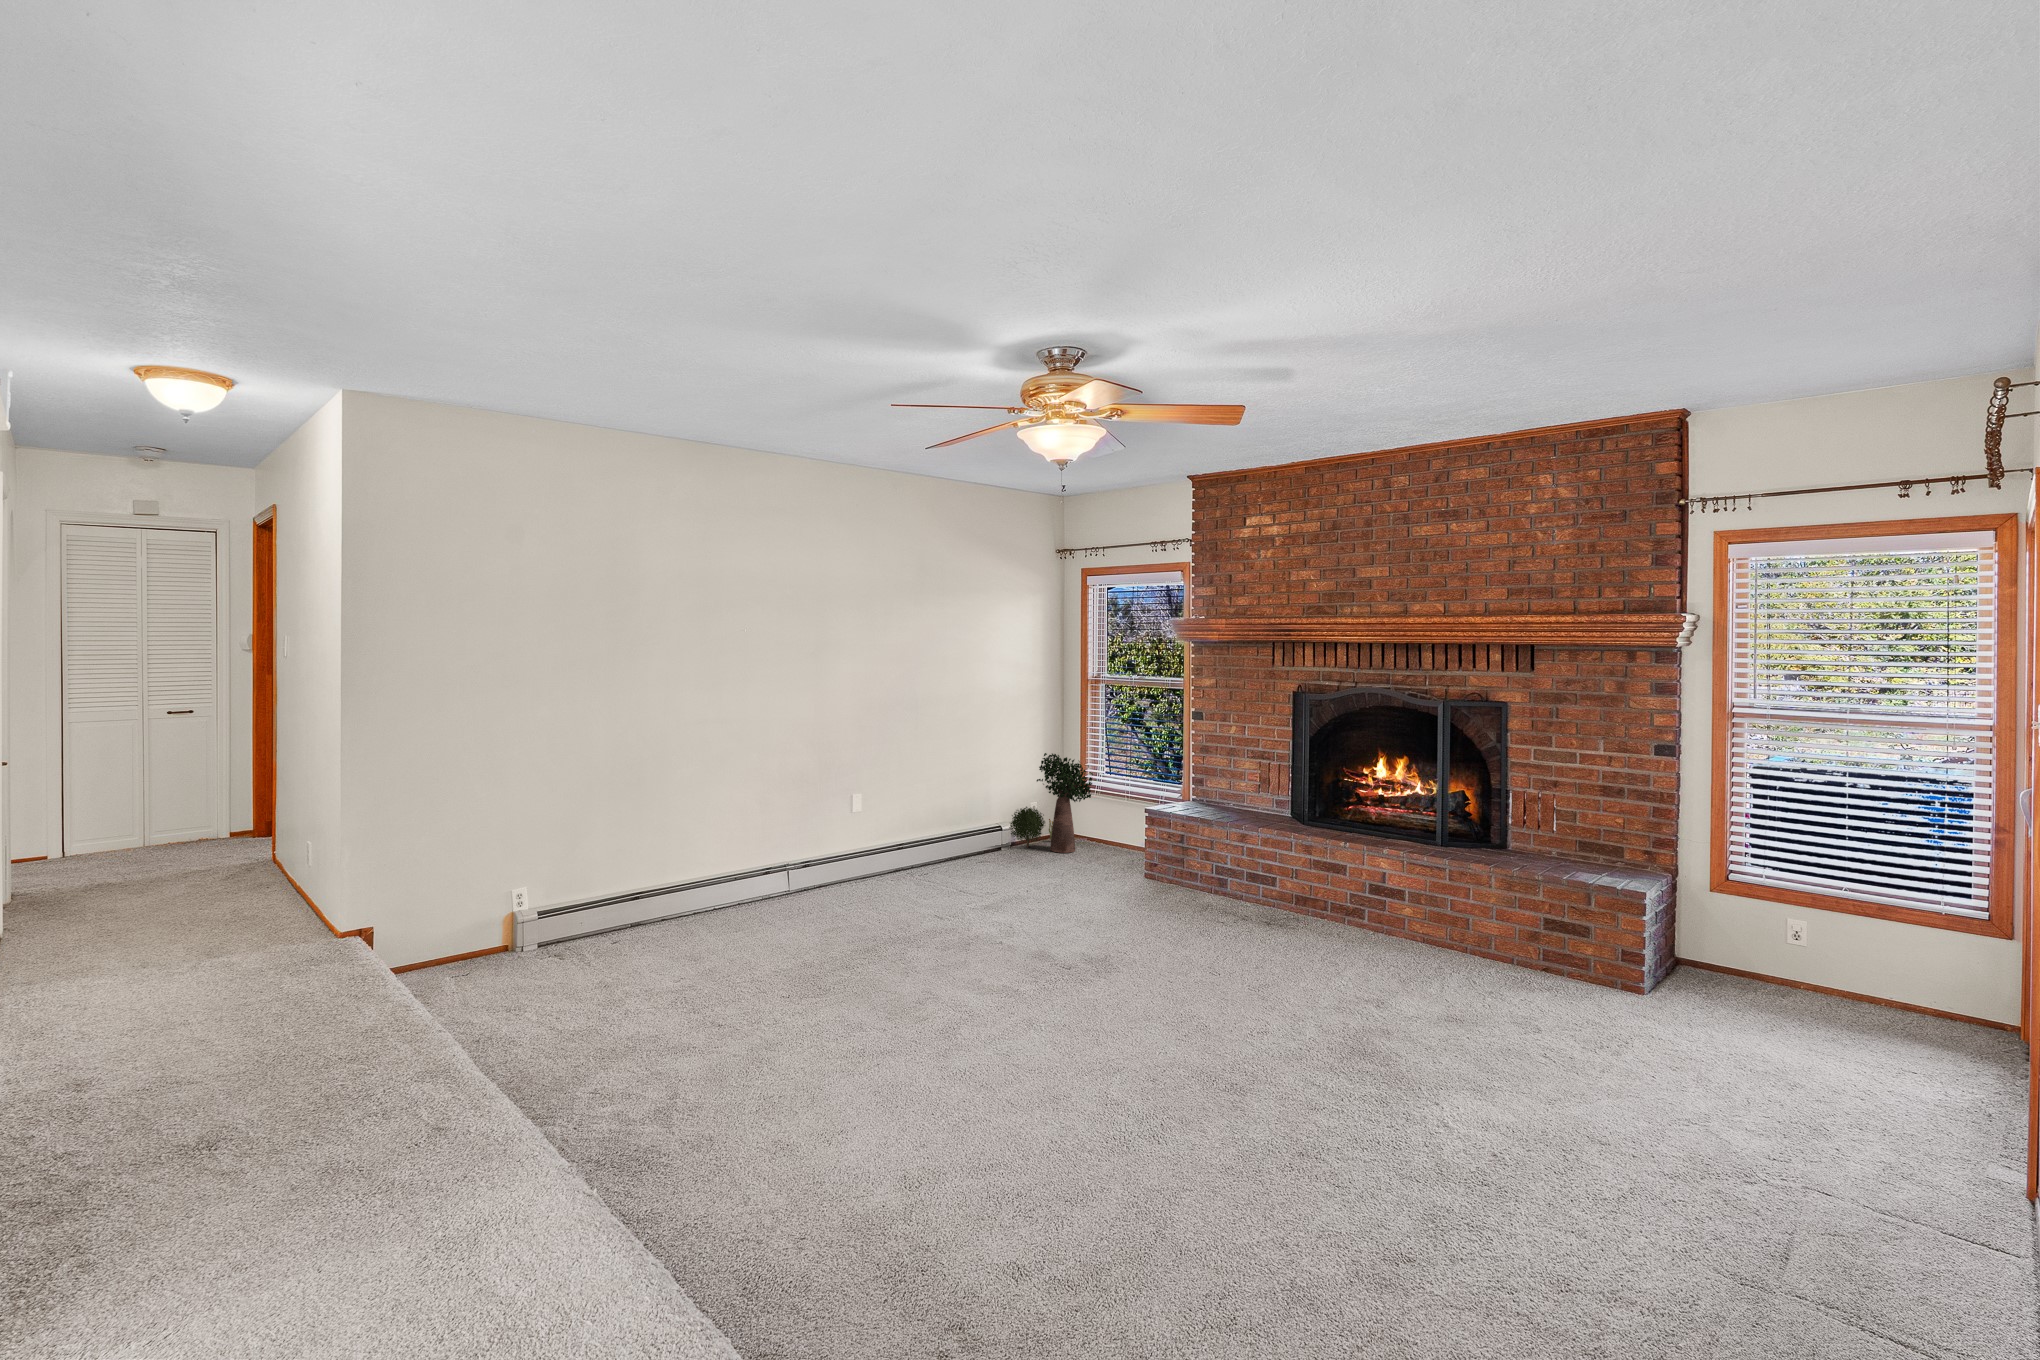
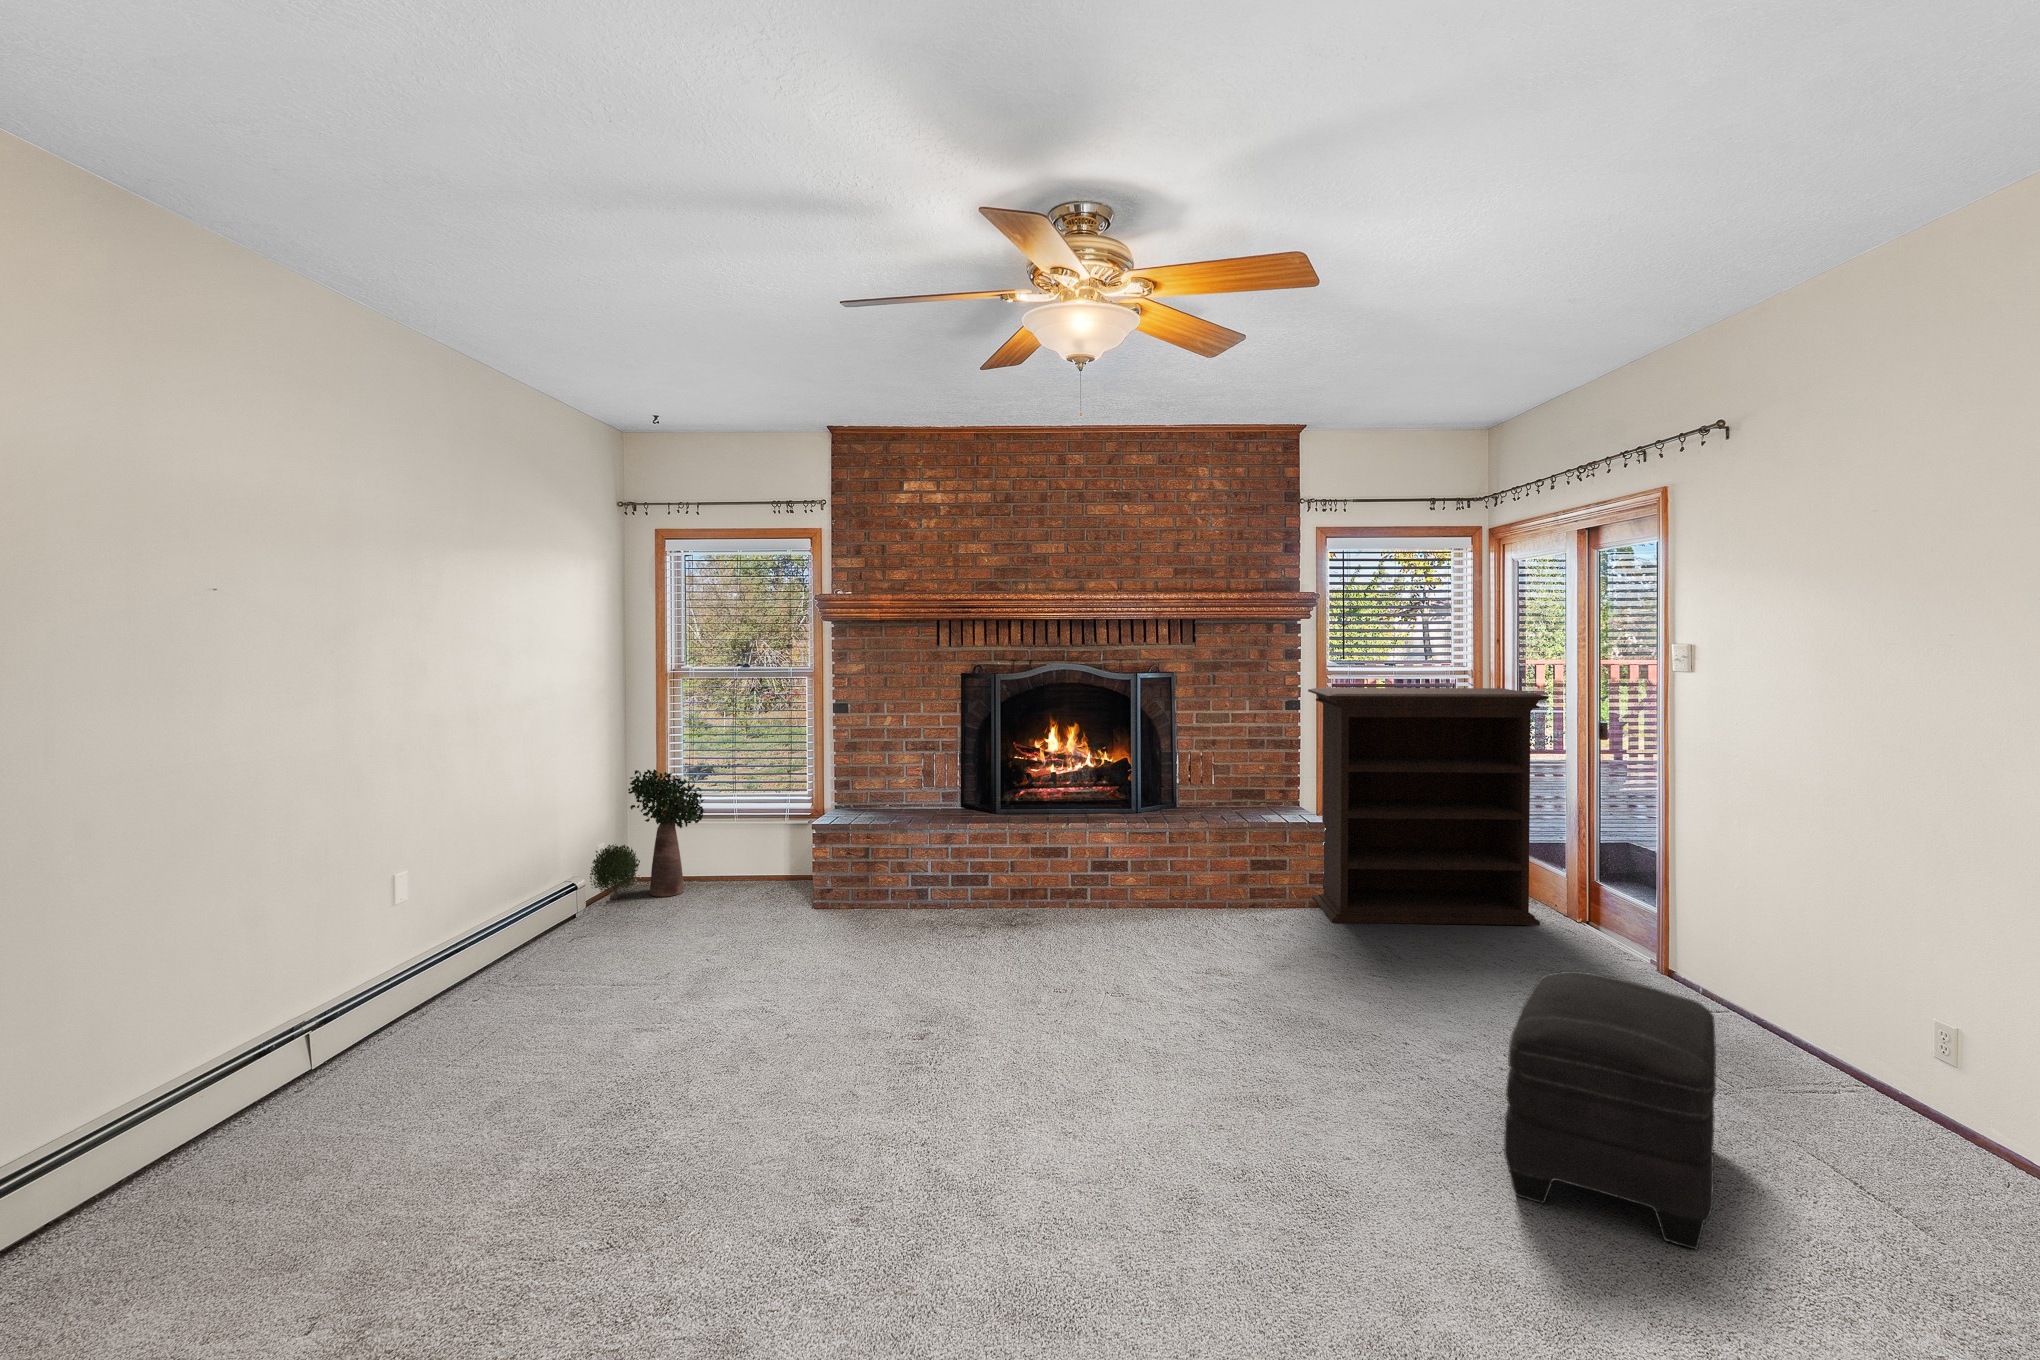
bookshelf: none [1614,728,1984,1087] -> present [1308,688,1549,925]
ottoman: none [1297,1024,1622,1282] -> present [1504,971,1716,1249]

